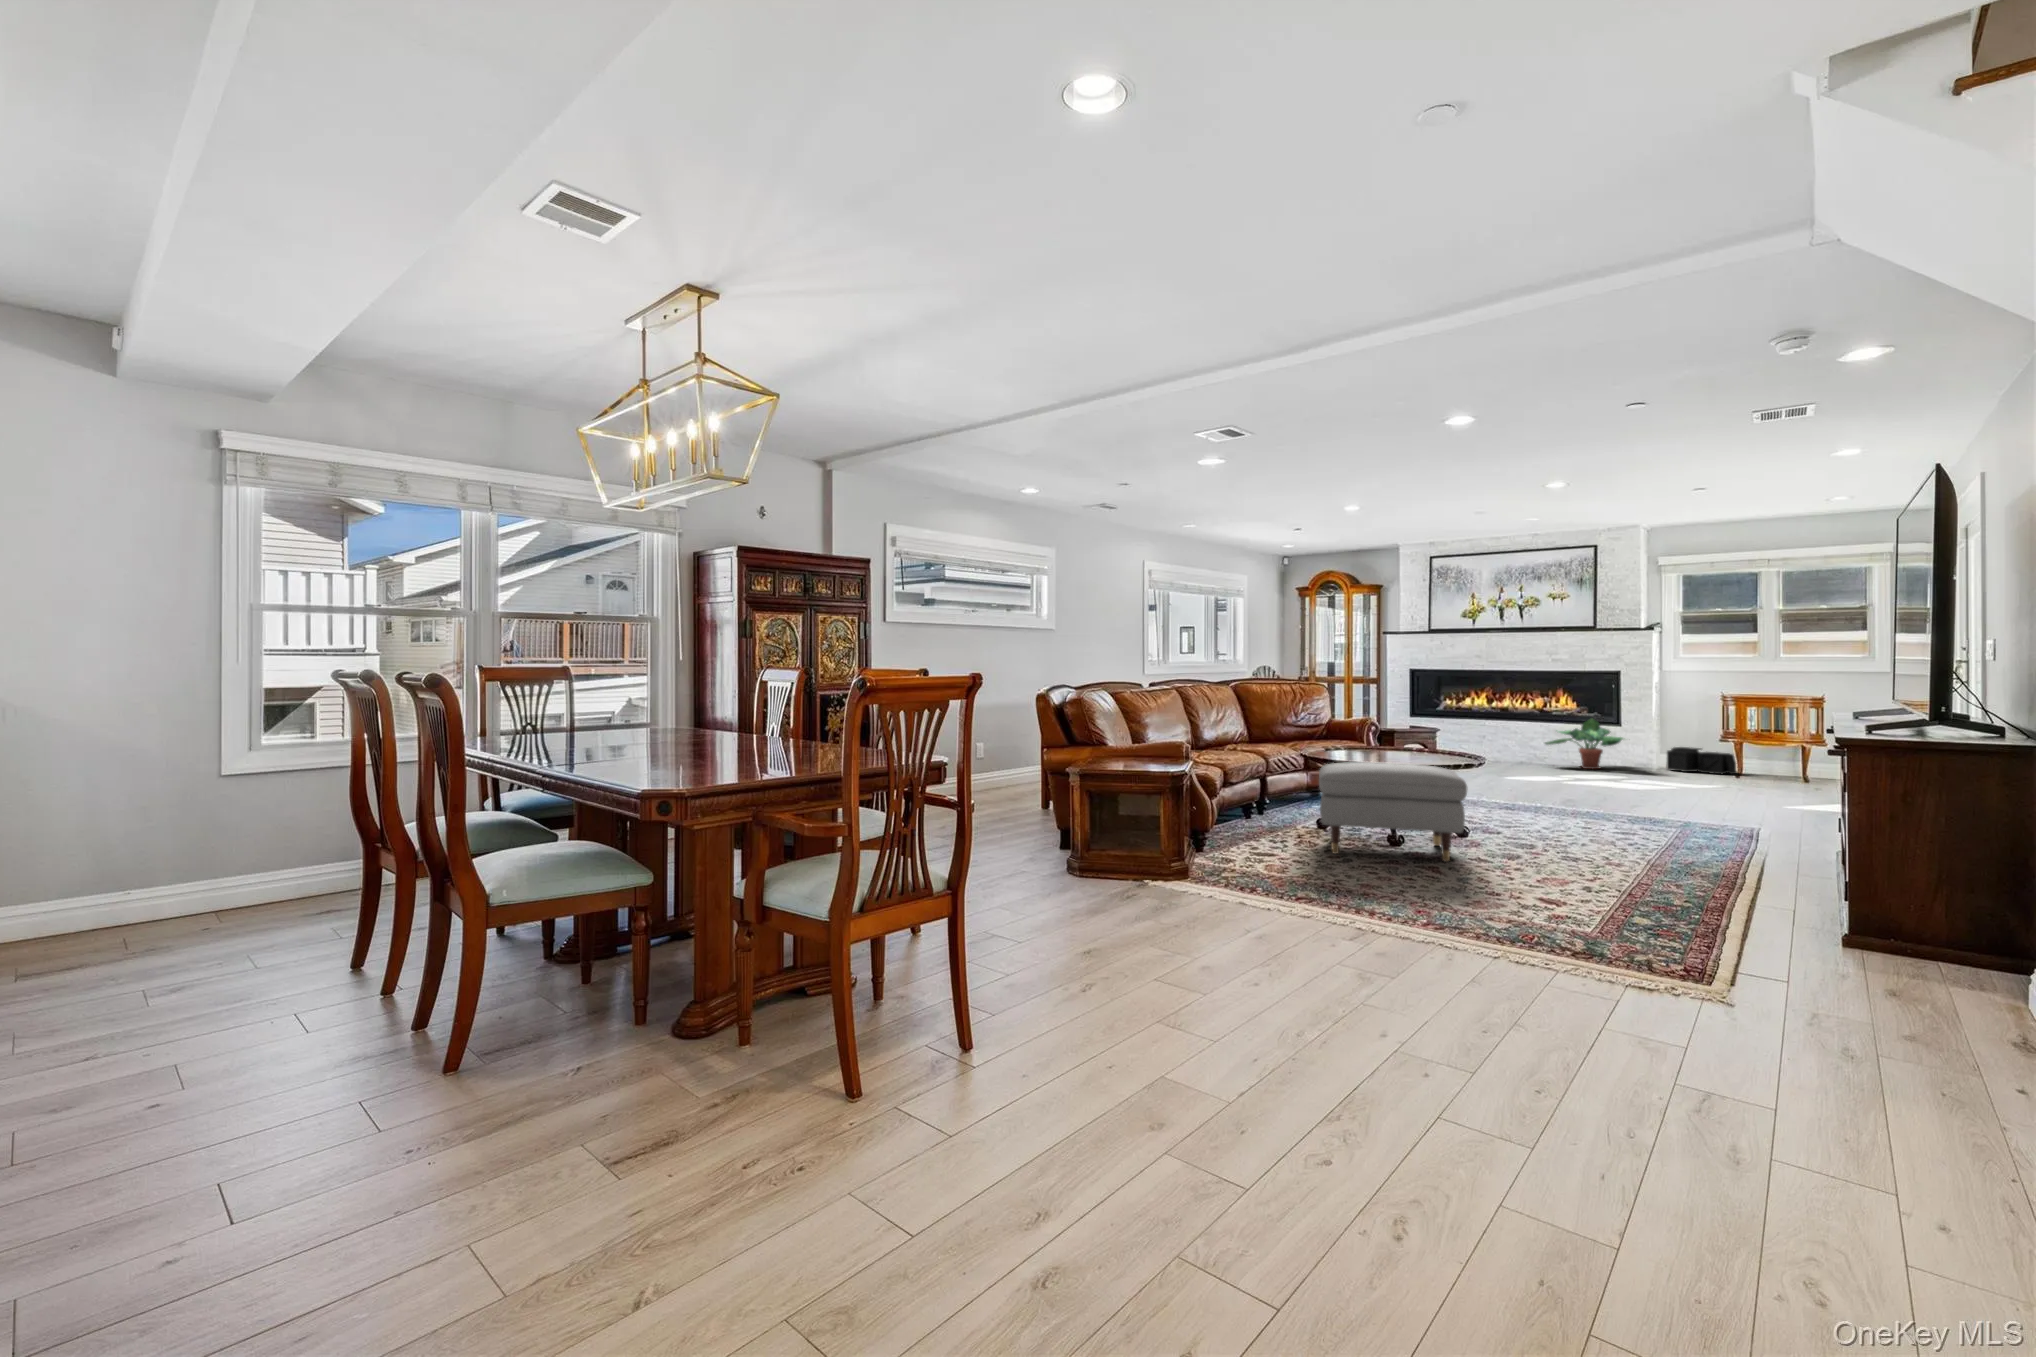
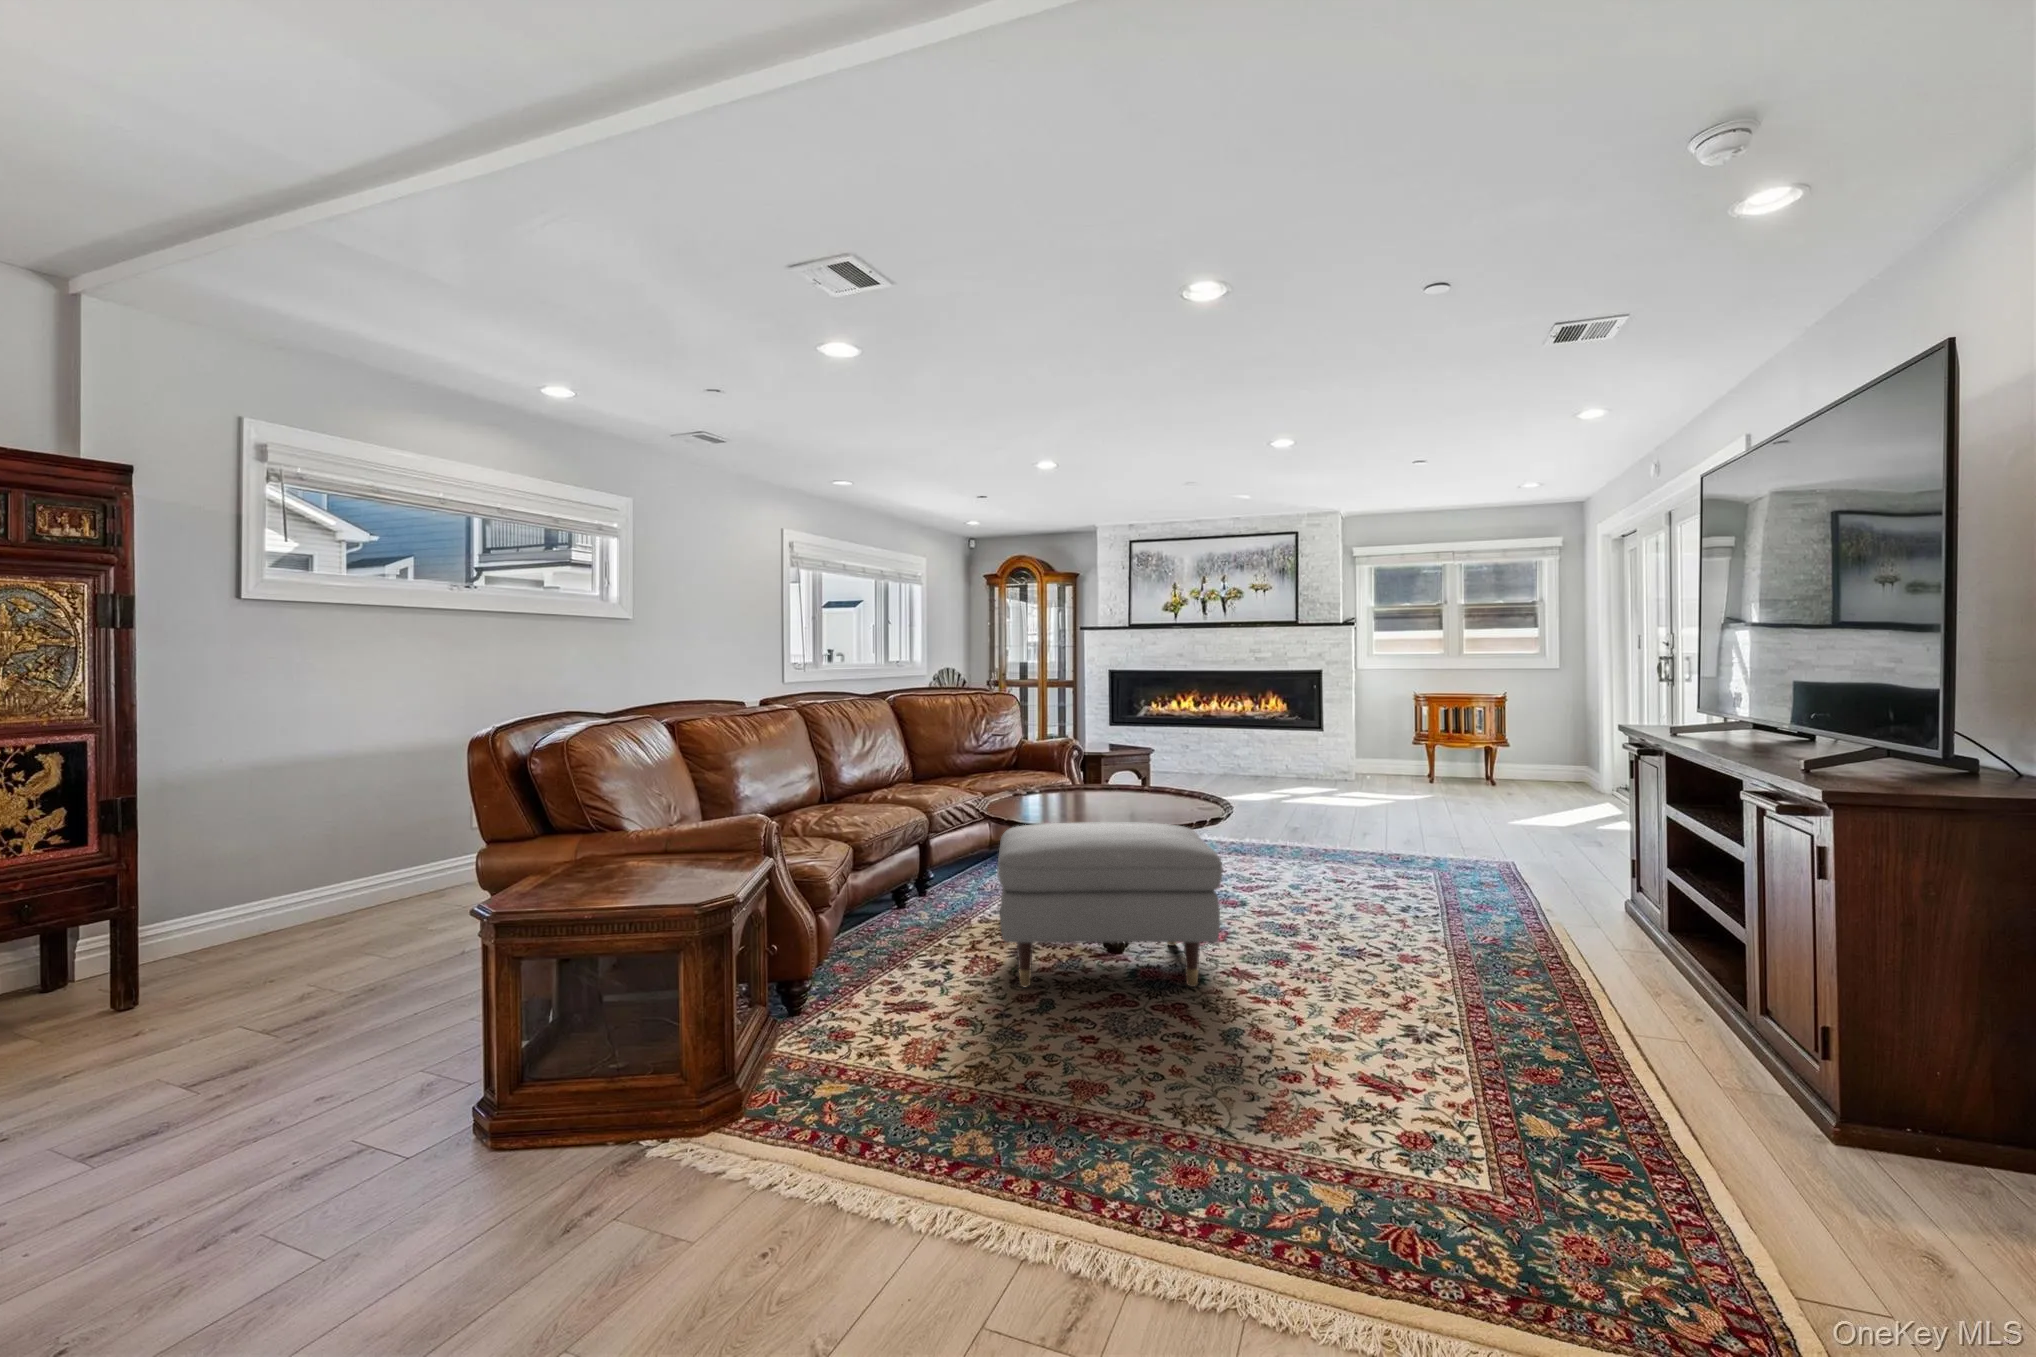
potted plant: present [1545,718,1623,769] -> none [1251,722,1338,780]
storage bin: present [1666,747,1738,774] -> none [1369,750,1436,780]

